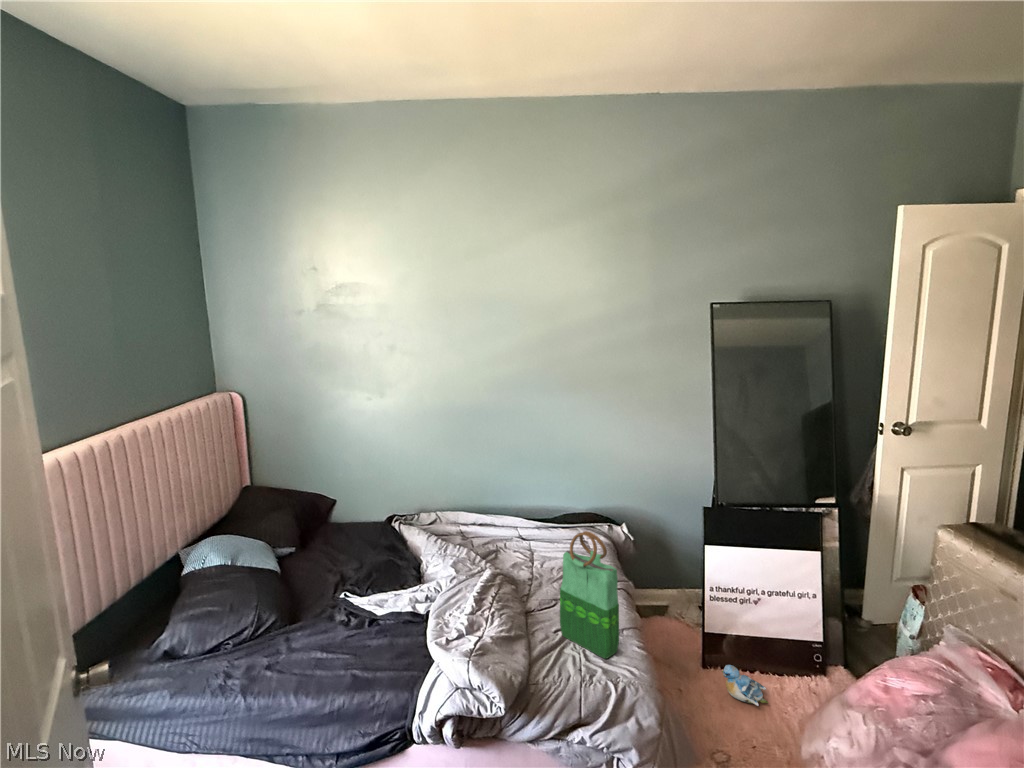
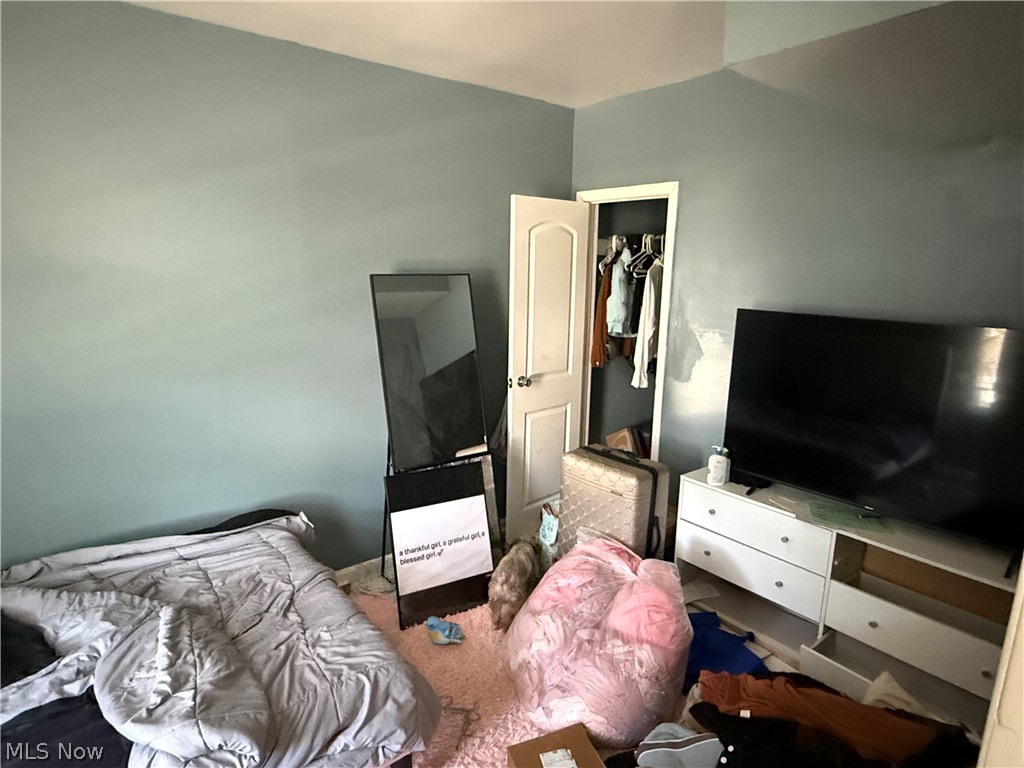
tote bag: present [560,531,619,659] -> none [278,527,353,654]

